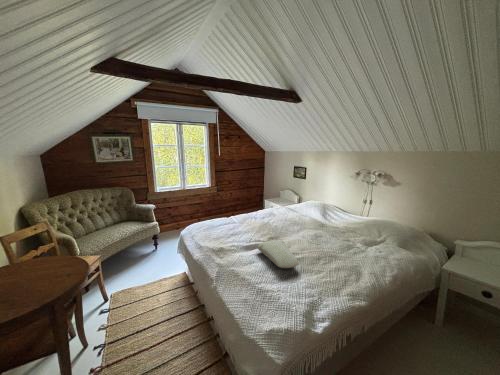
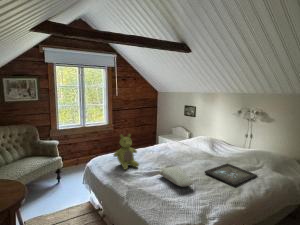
stuffed bear: none [205,199,235,242] -> present [113,134,139,170]
tray: none [313,235,381,268] -> present [205,163,257,186]

